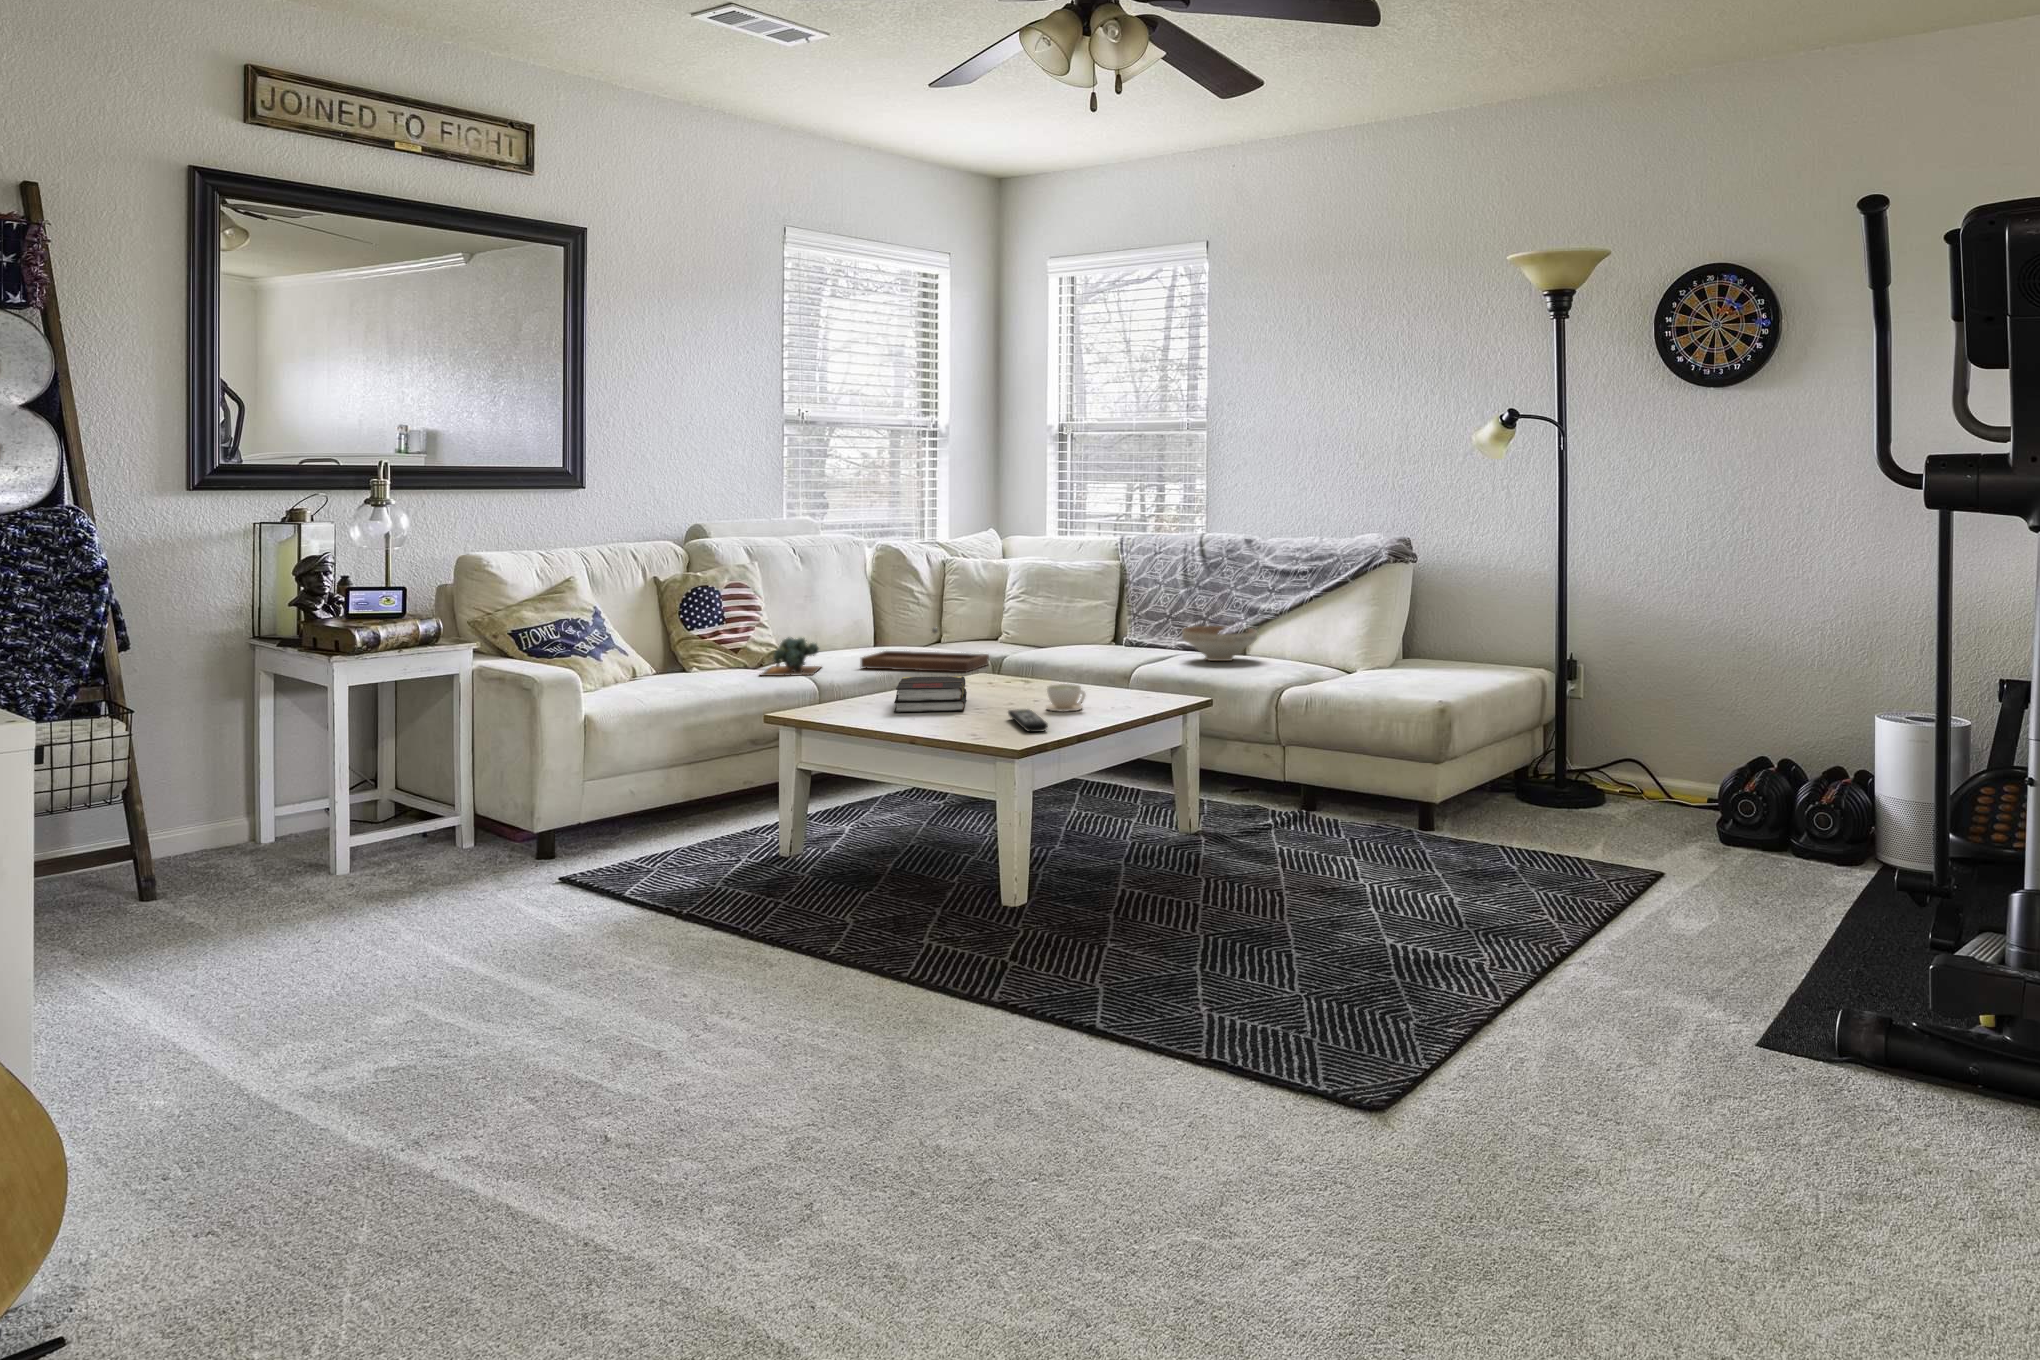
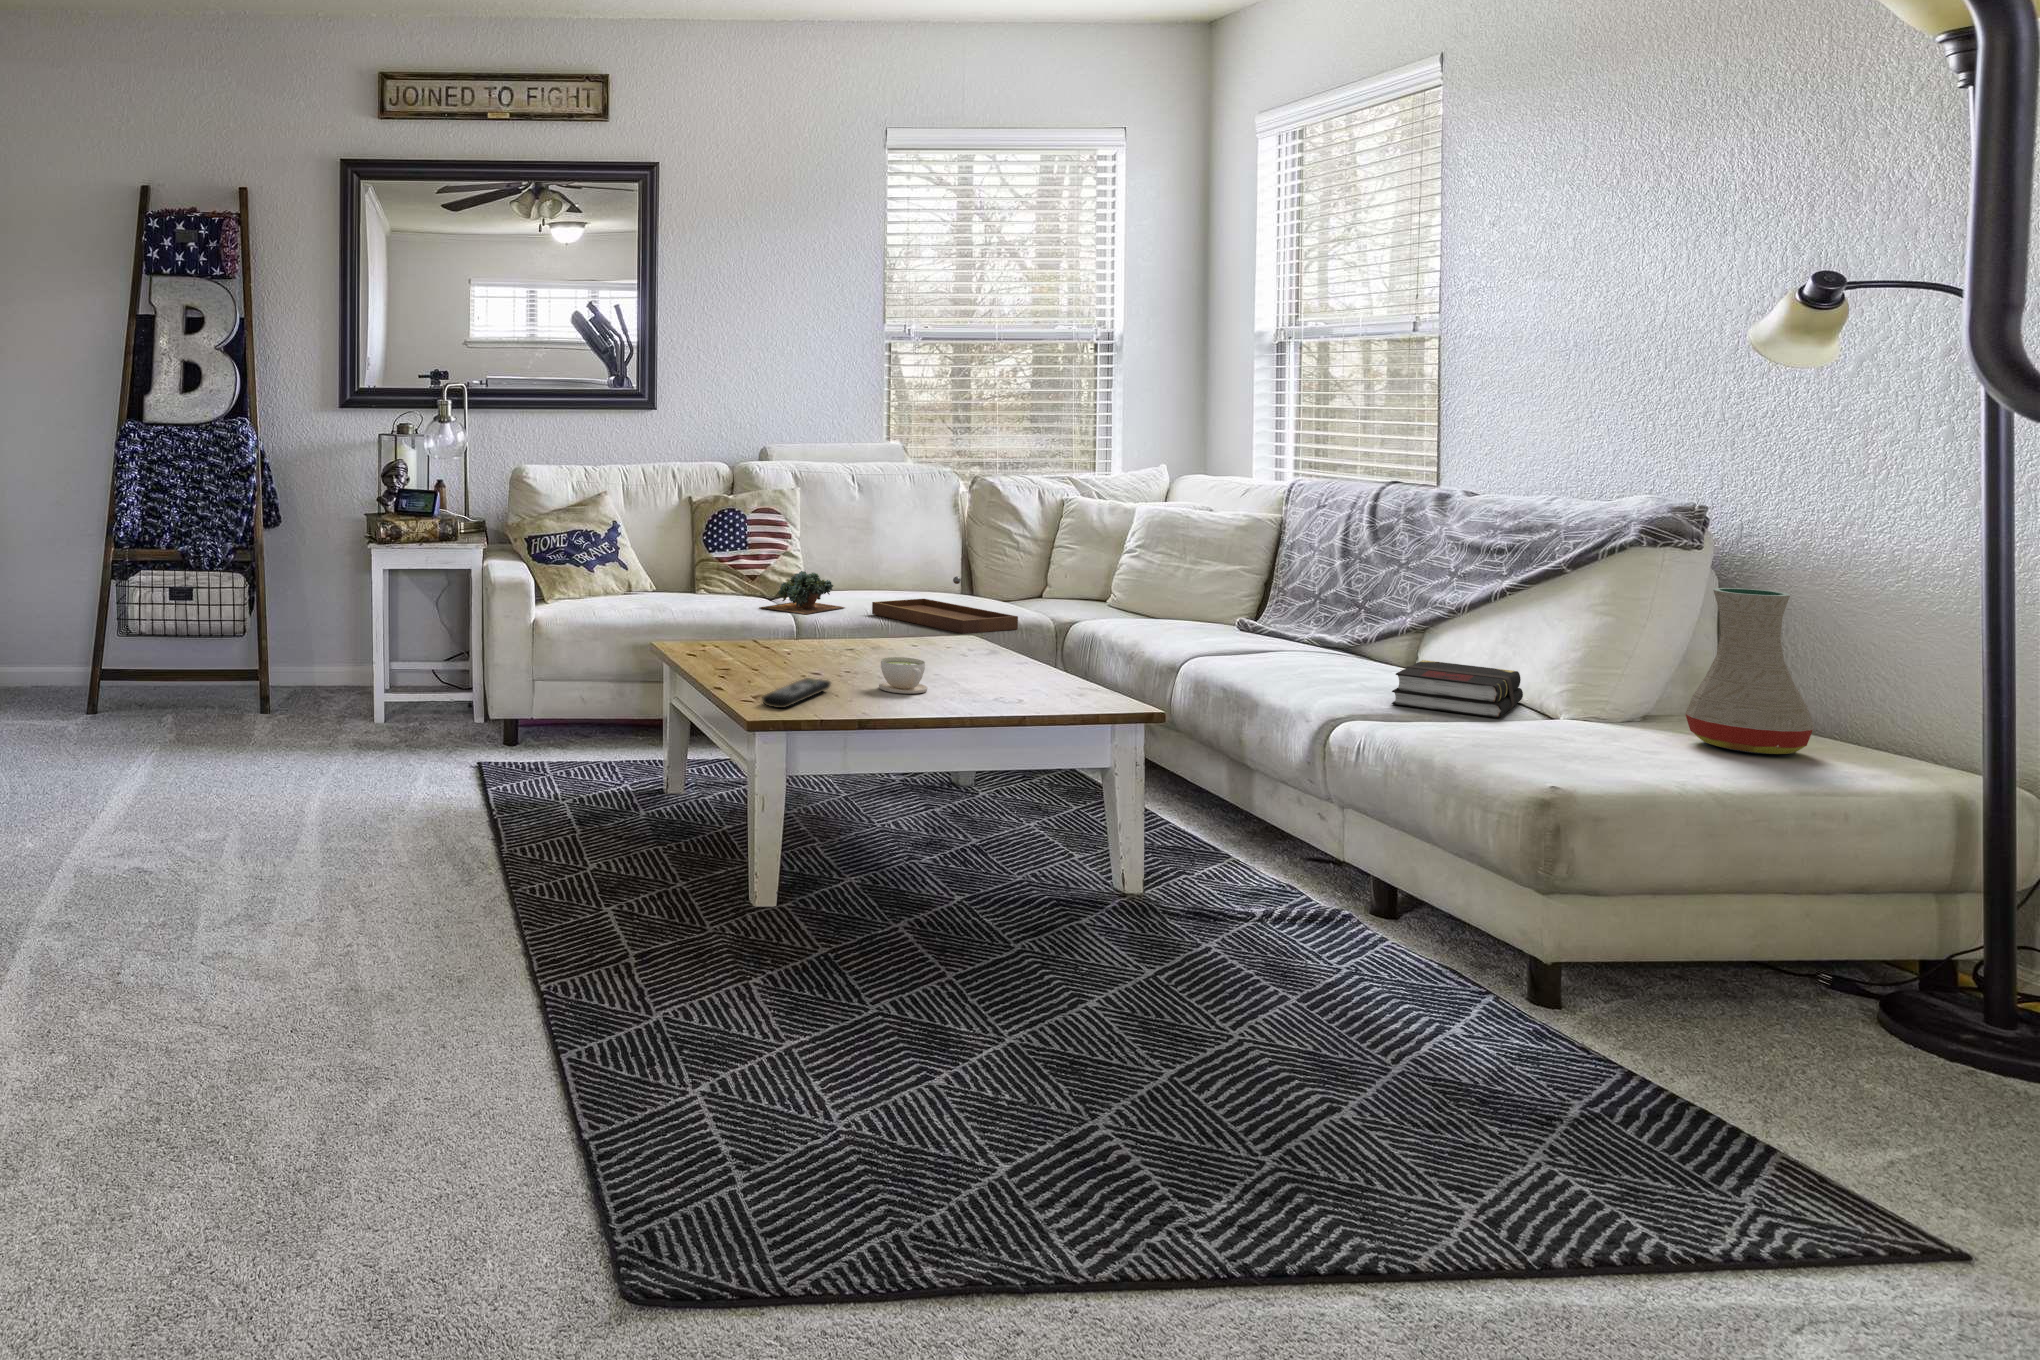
vase: none [1433,584,1486,672] -> present [1685,588,1814,754]
decorative bowl: present [1182,626,1257,661] -> none [1281,613,1410,670]
book: present [894,676,967,712] -> present [1392,660,1523,718]

